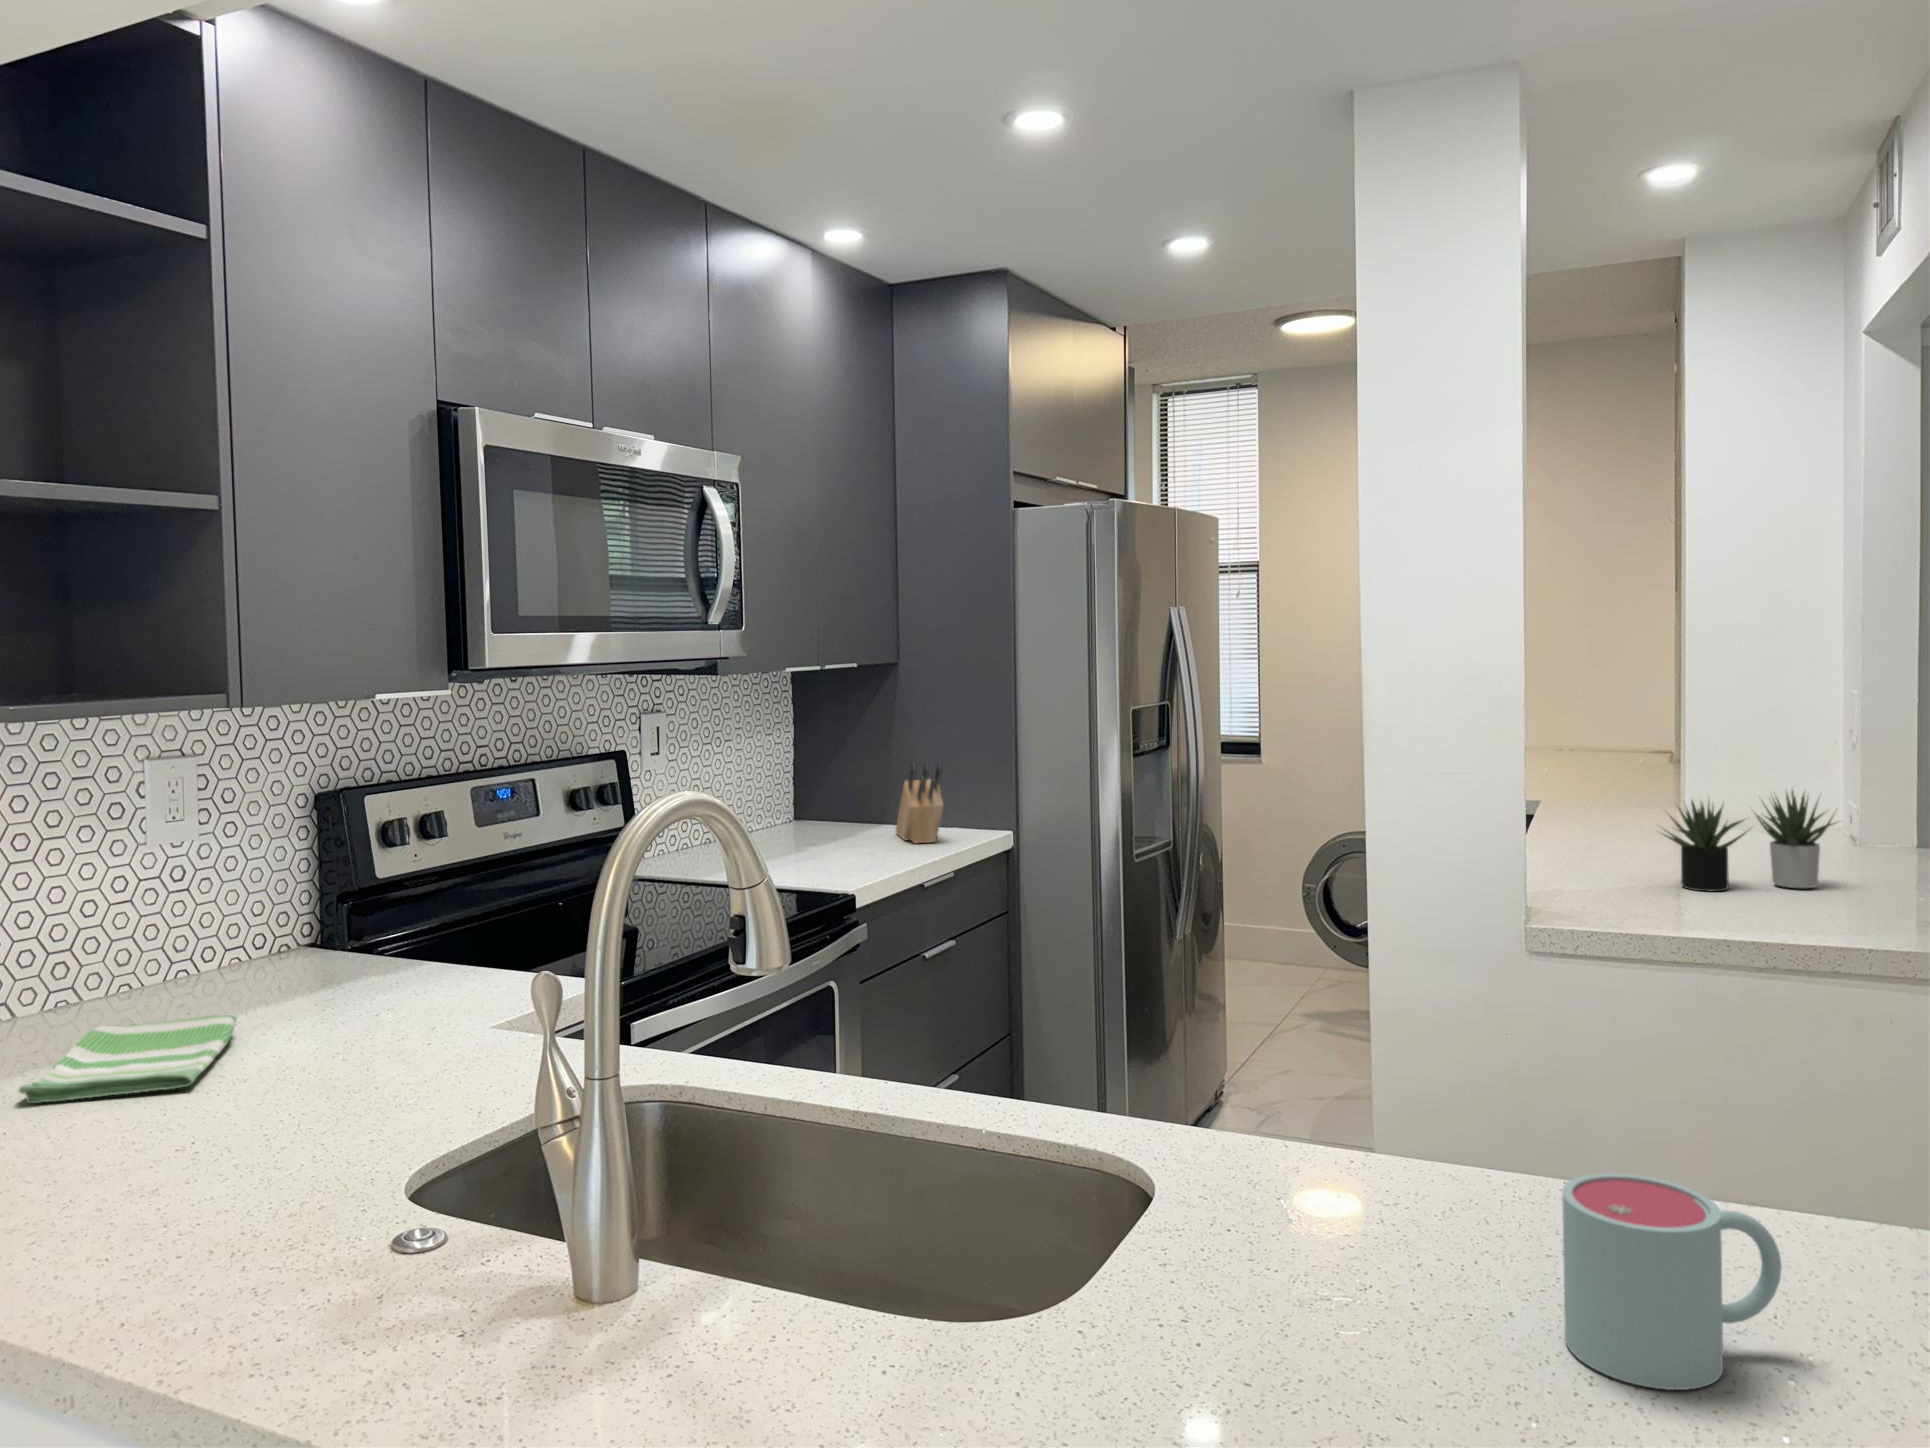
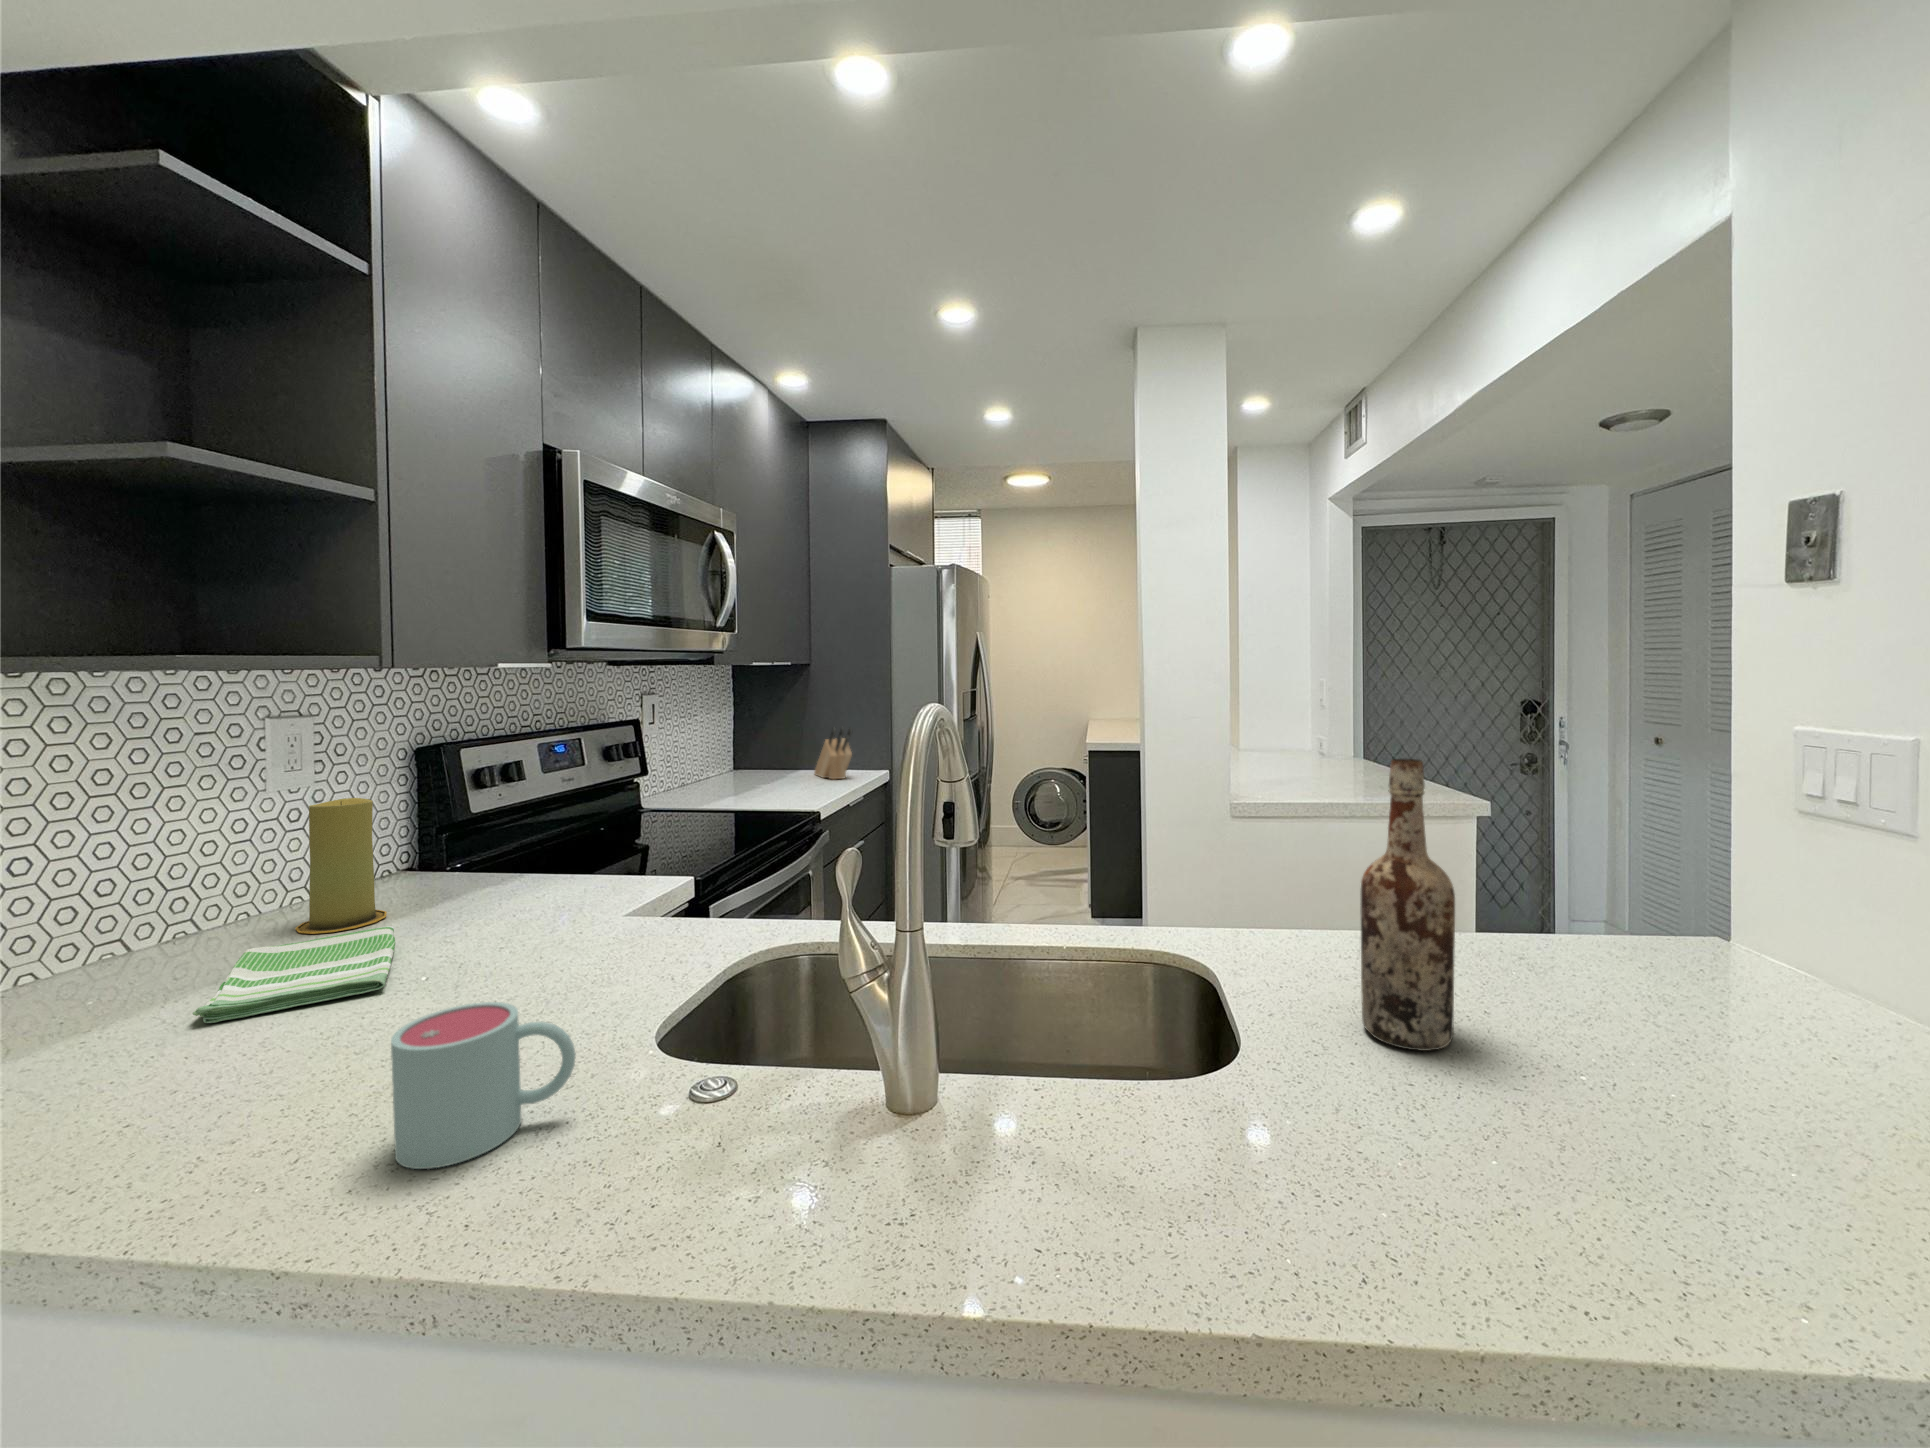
succulent plant: present [1665,791,1833,892] -> none [1258,731,1341,787]
candle: none [162,857,254,1016] -> present [295,798,387,934]
wine bottle: none [1291,883,1436,1356] -> present [1361,759,1455,1051]
mug: present [1562,1173,1782,1390] -> present [391,1002,576,1169]

